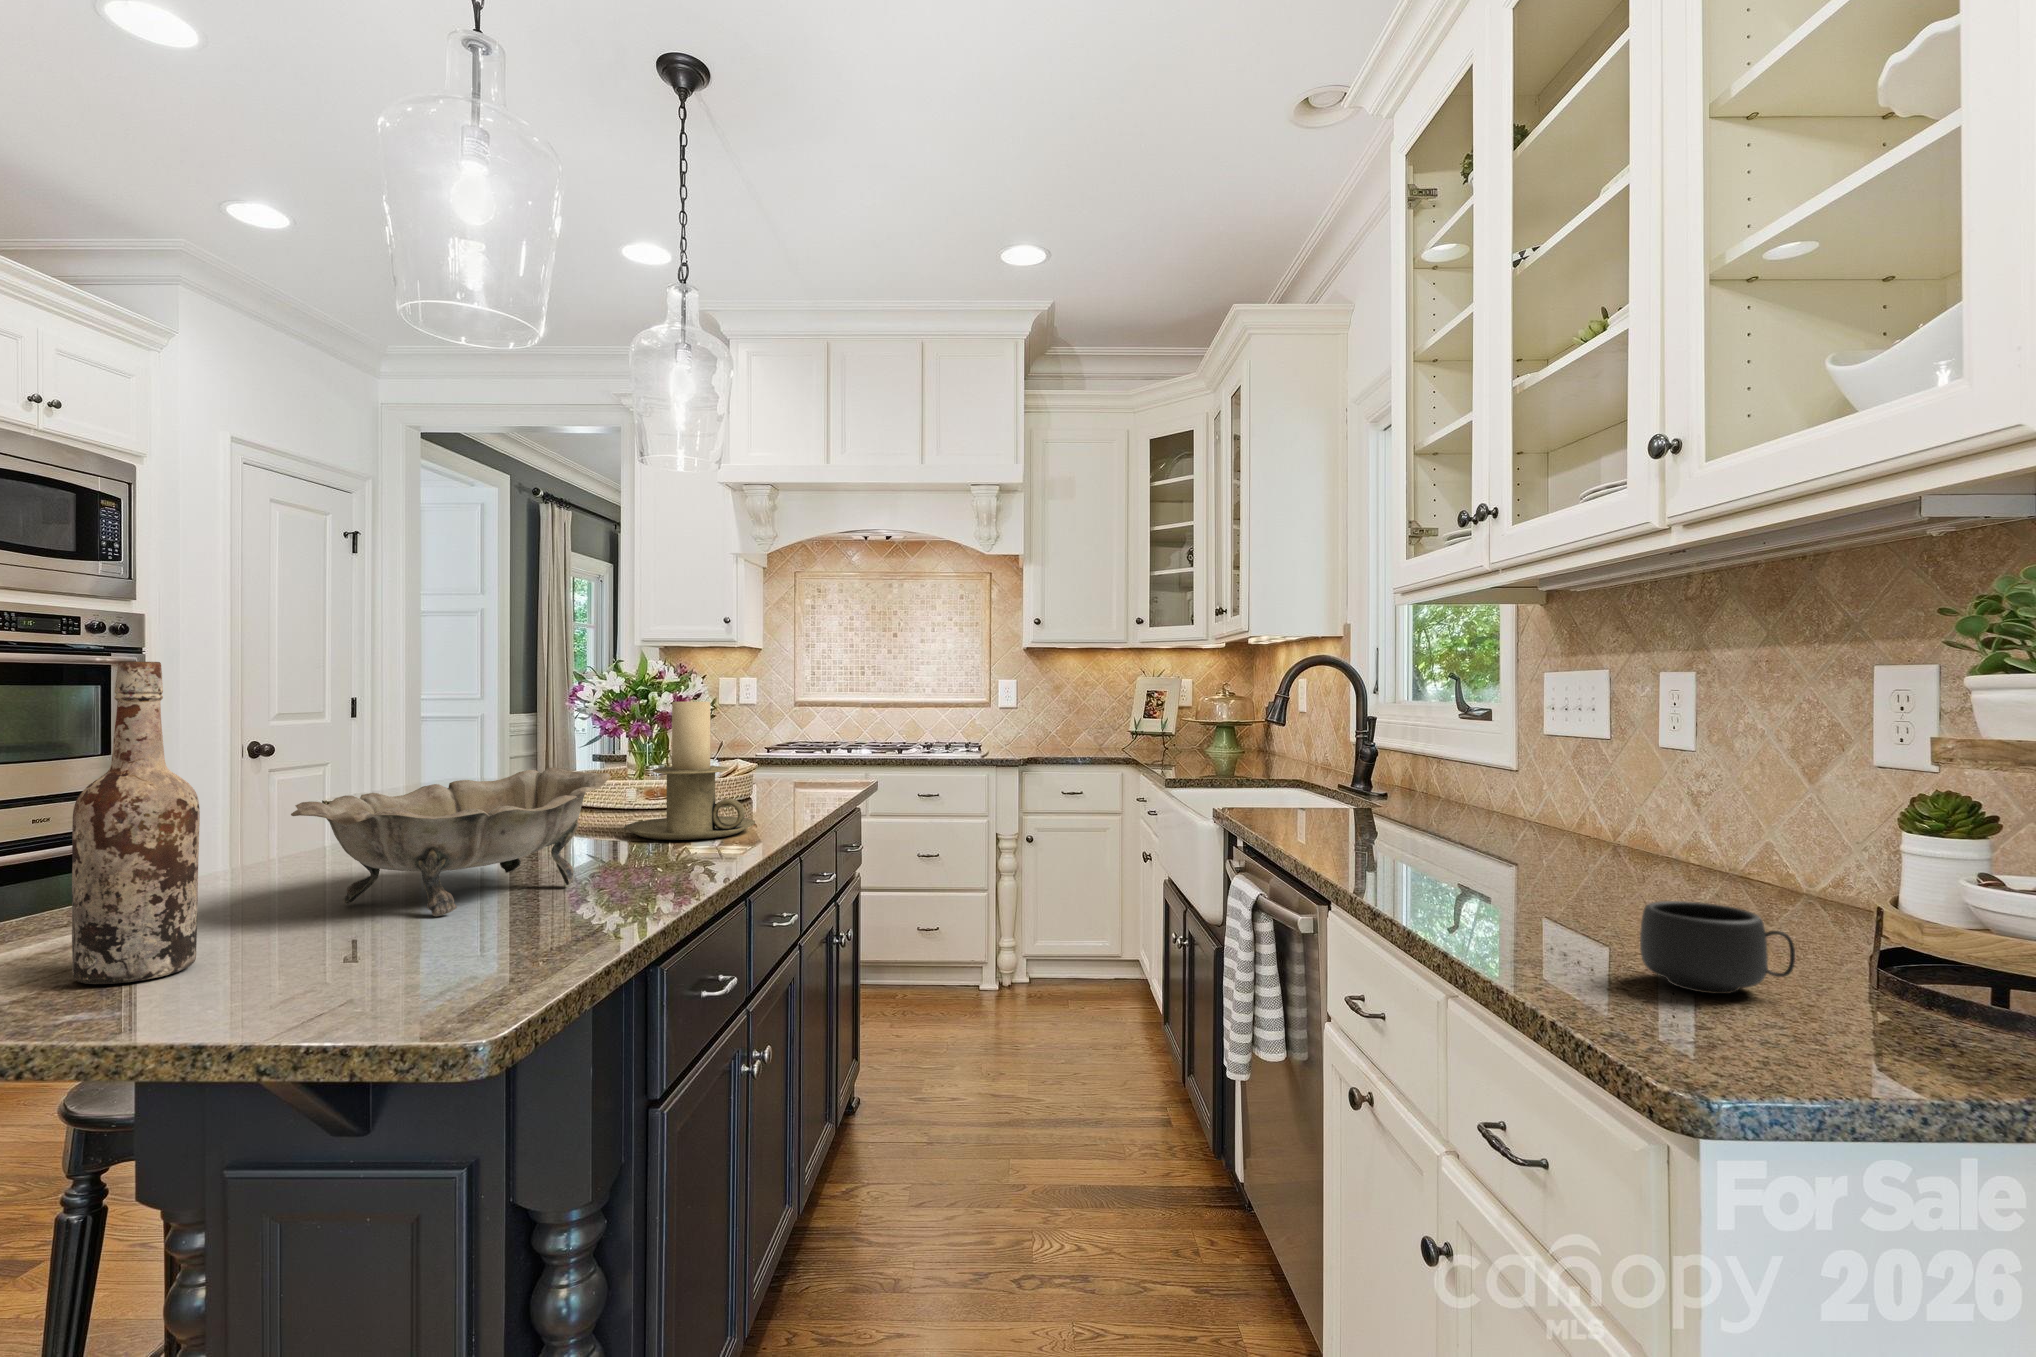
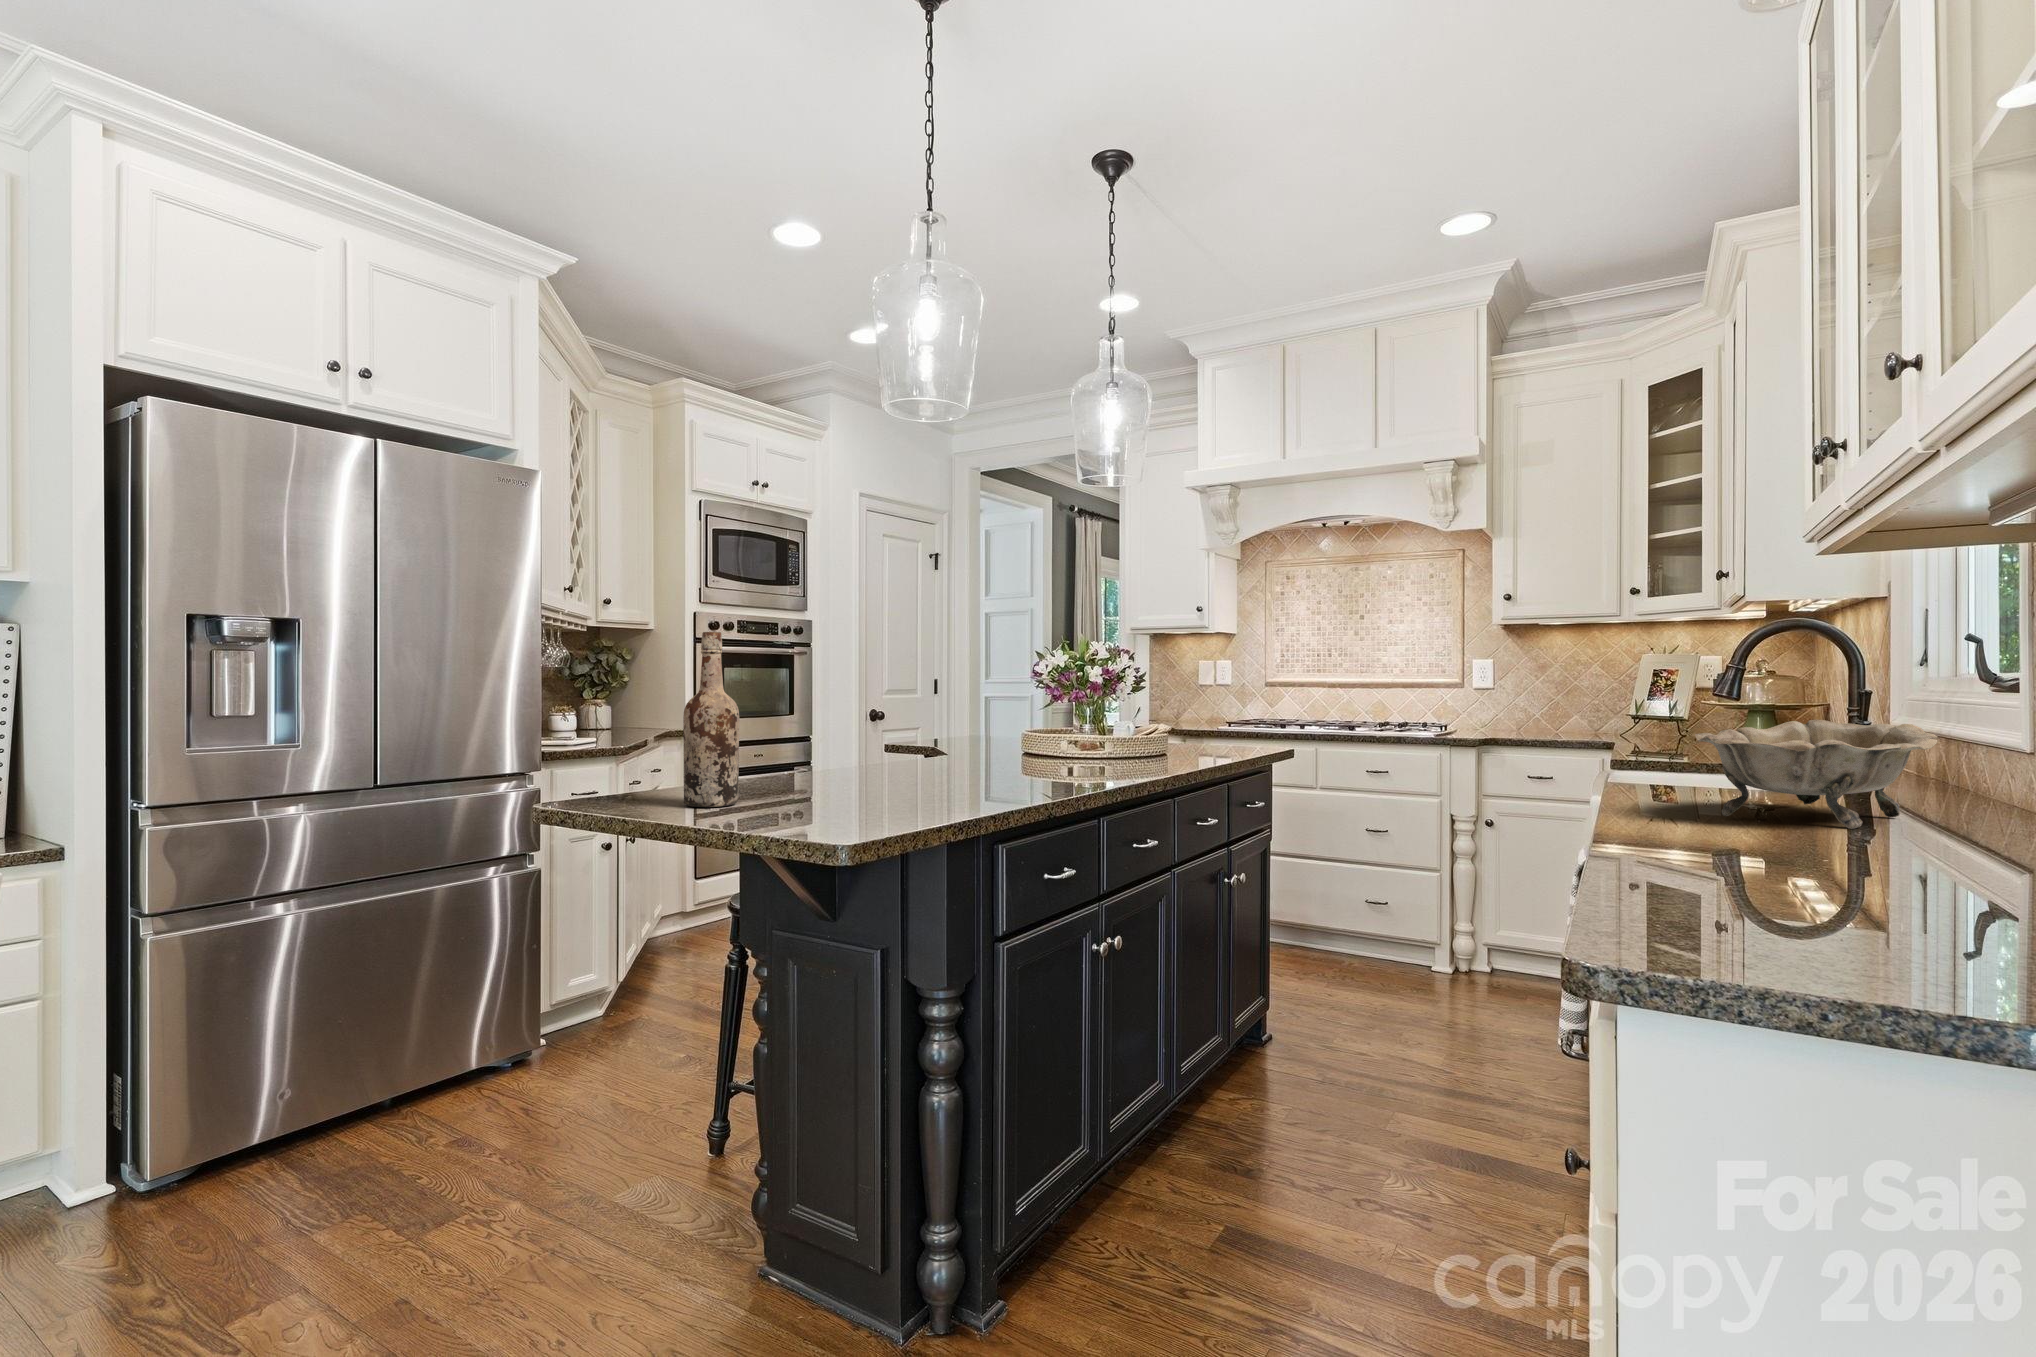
candle holder: present [624,700,755,840] -> none [1034,666,1132,773]
decorative bowl: present [291,767,610,916] -> present [1695,720,1937,829]
mug: present [1640,901,1795,994] -> none [1740,836,1896,928]

